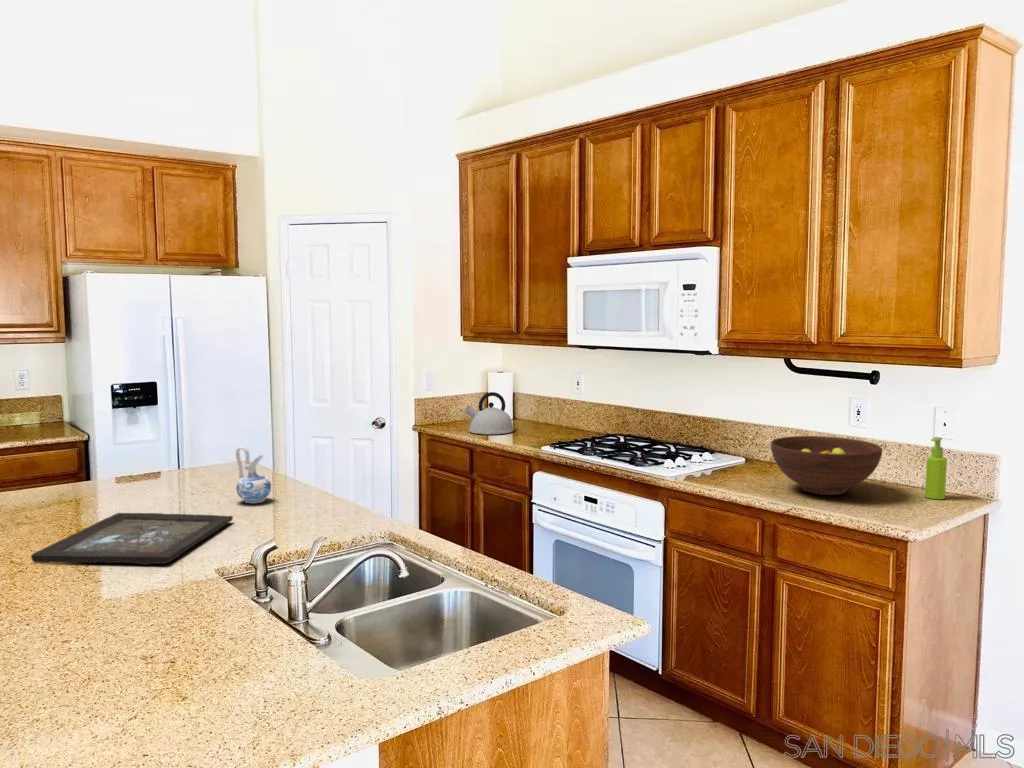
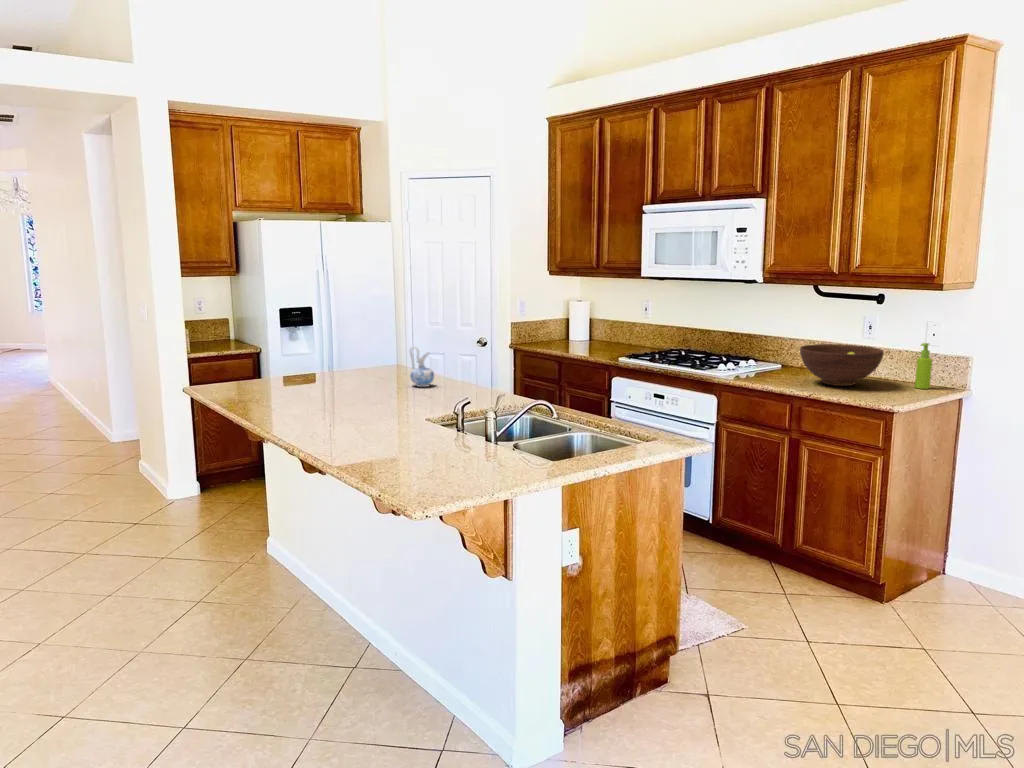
kettle: present [465,392,514,434] -> none [554,316,593,349]
tray: present [31,513,233,565] -> none [305,389,417,414]

